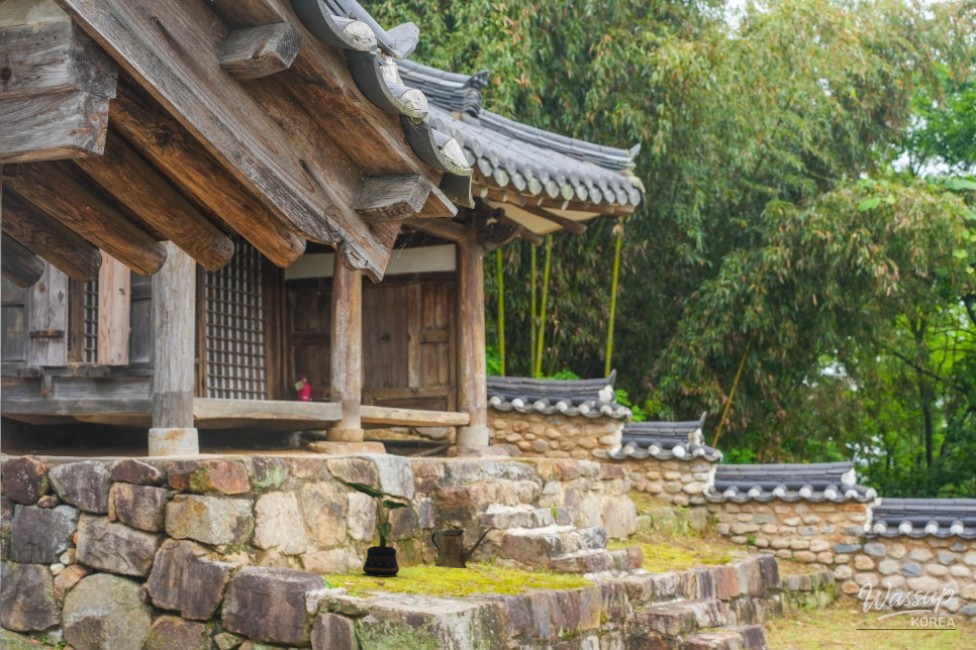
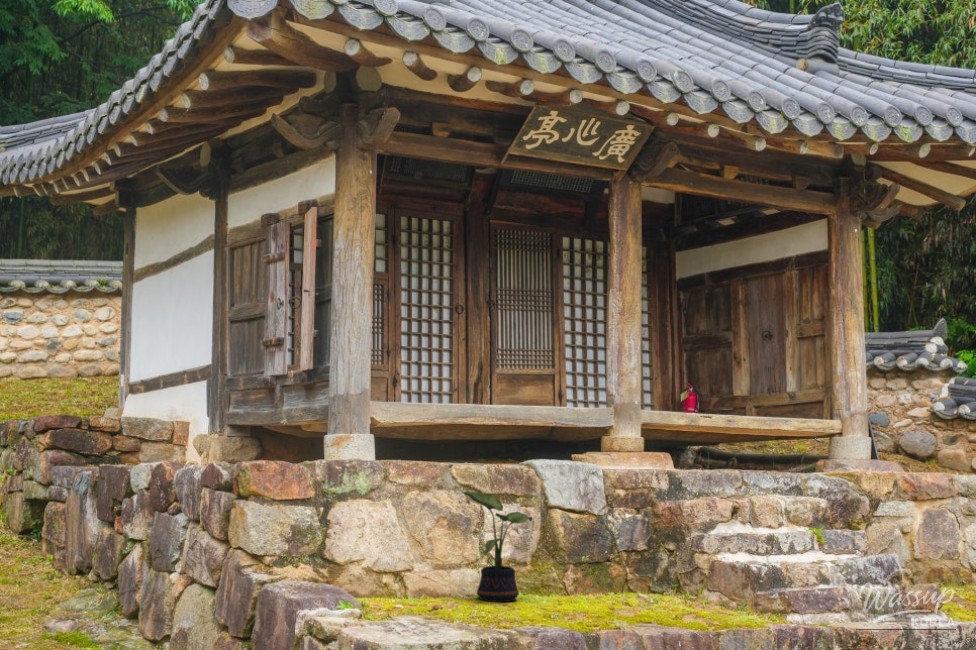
watering can: present [431,529,491,568] -> none [626,551,676,598]

